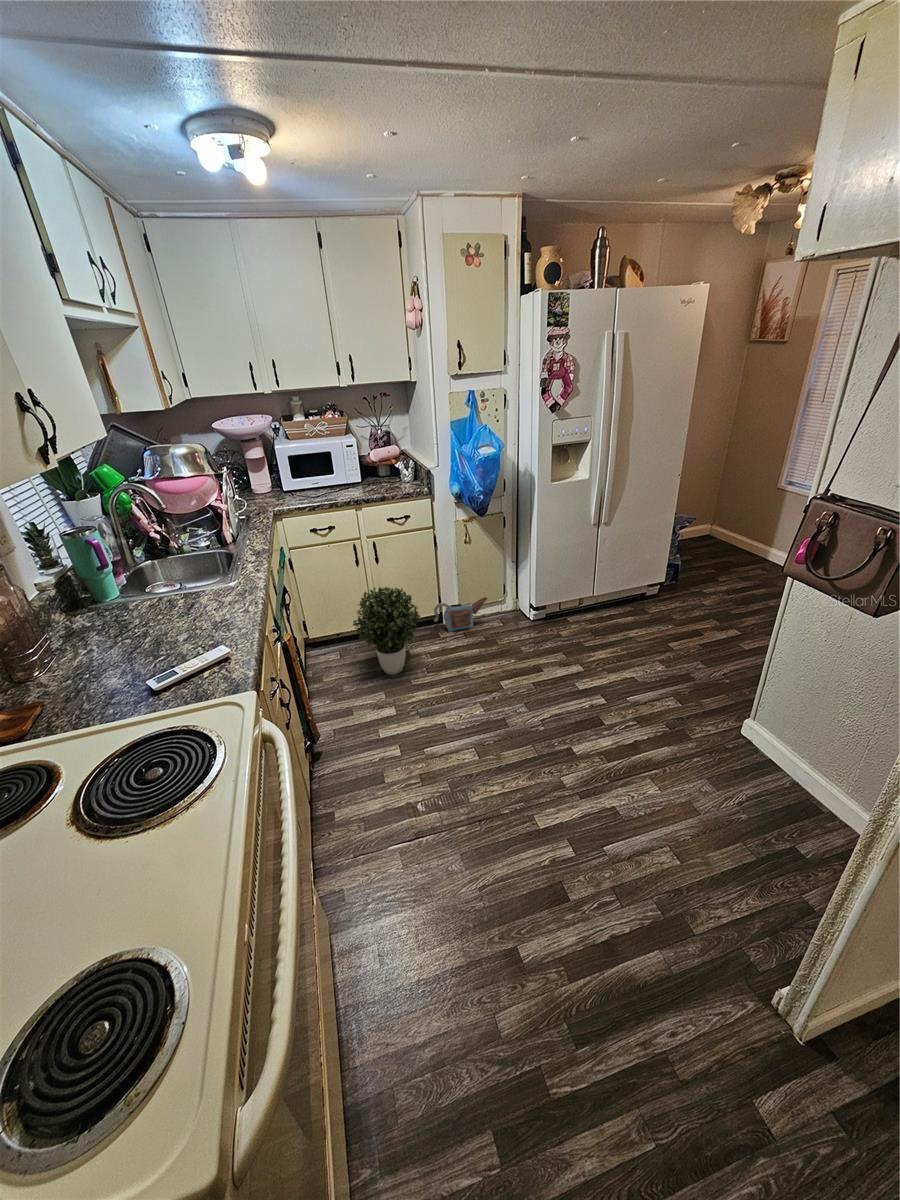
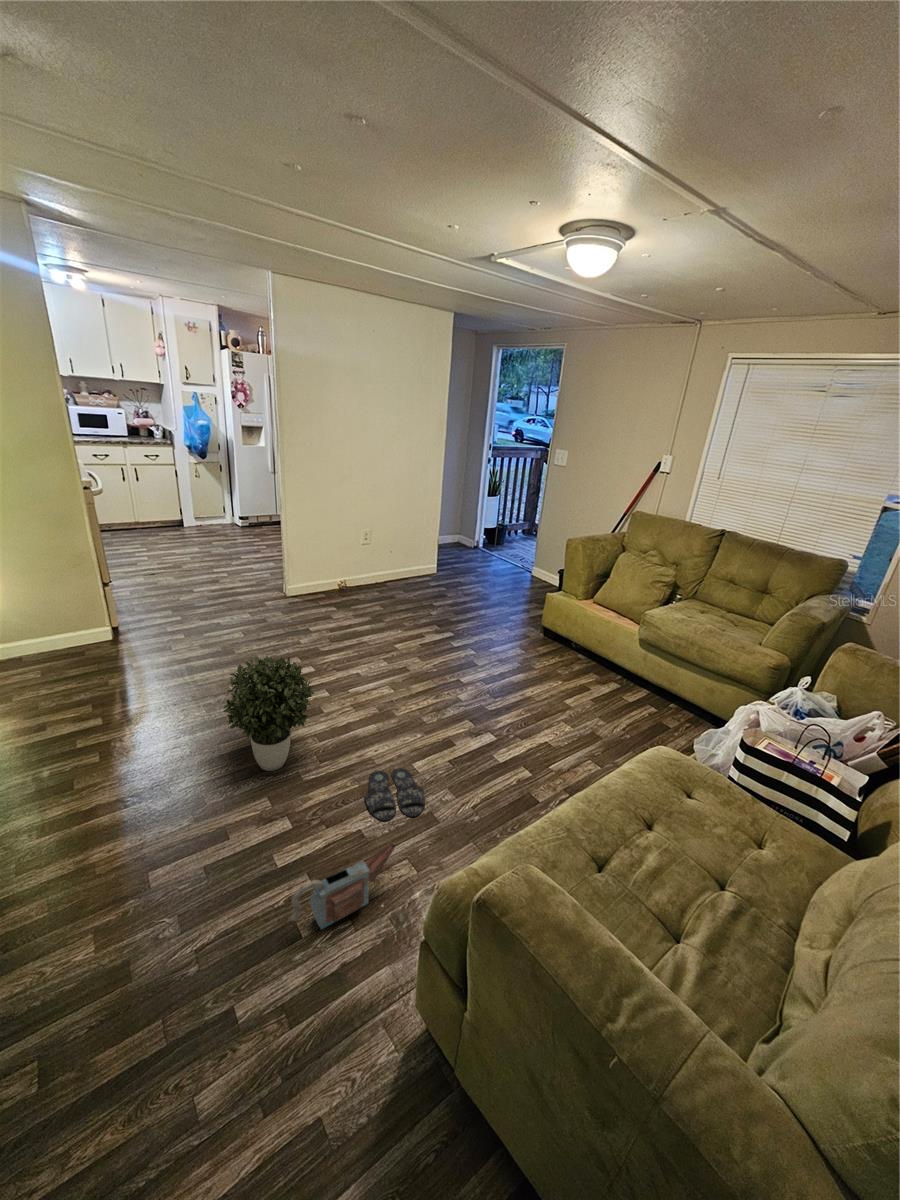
watering can: present [434,597,487,631] -> present [291,844,395,929]
slippers: none [454,684,503,720] -> present [365,768,425,821]

